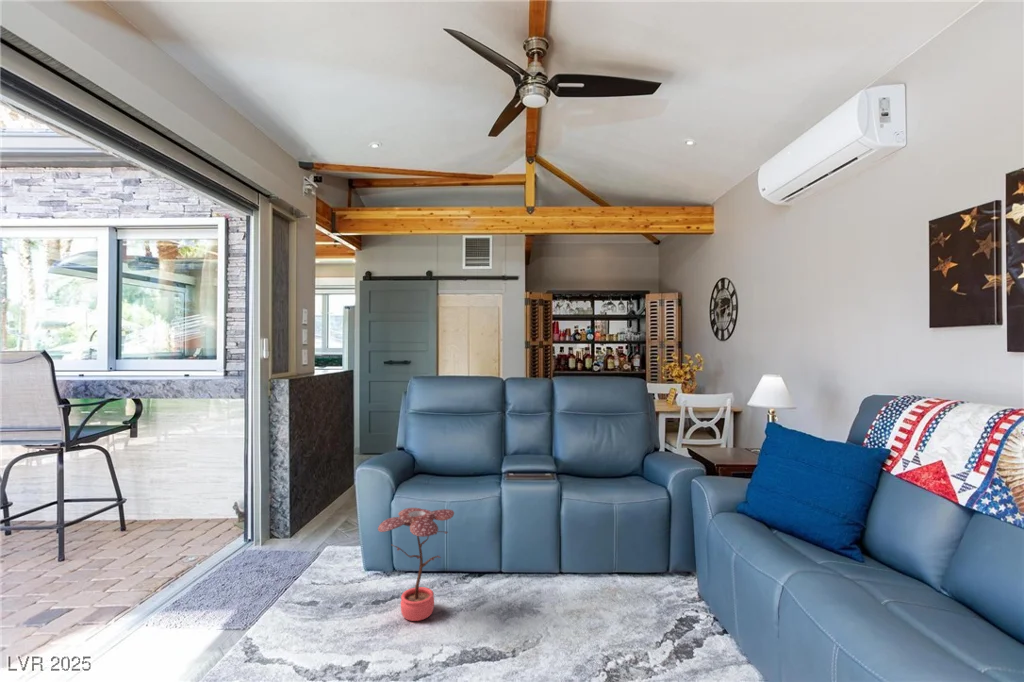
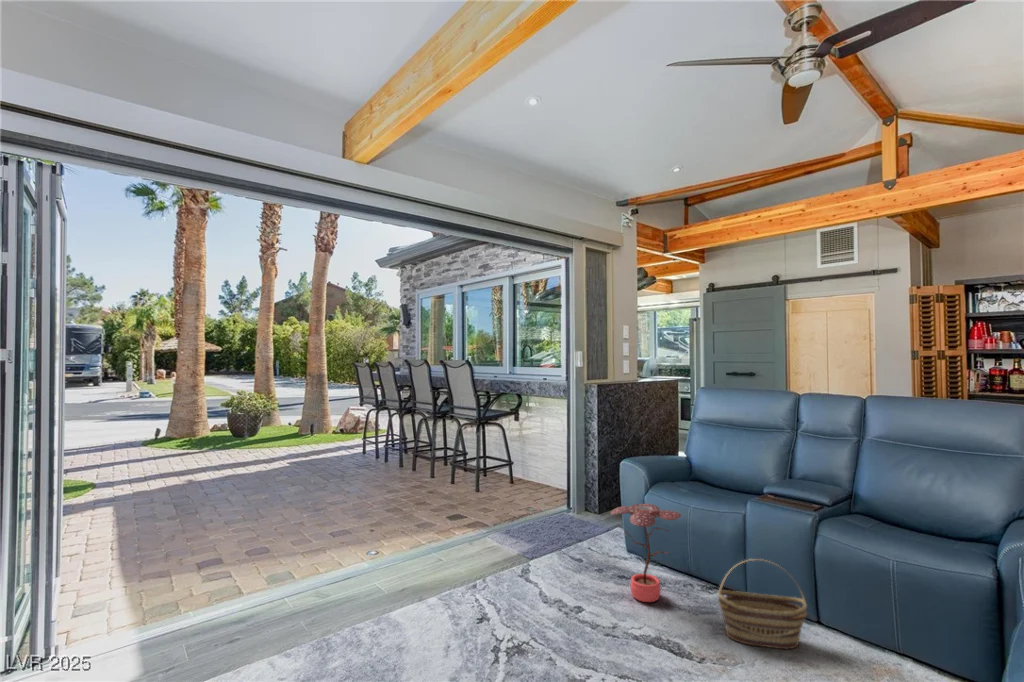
basket: none [506,533,571,621] -> present [718,559,807,649]

